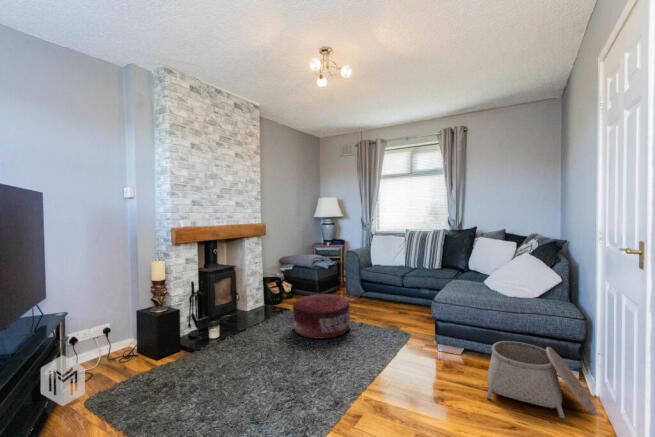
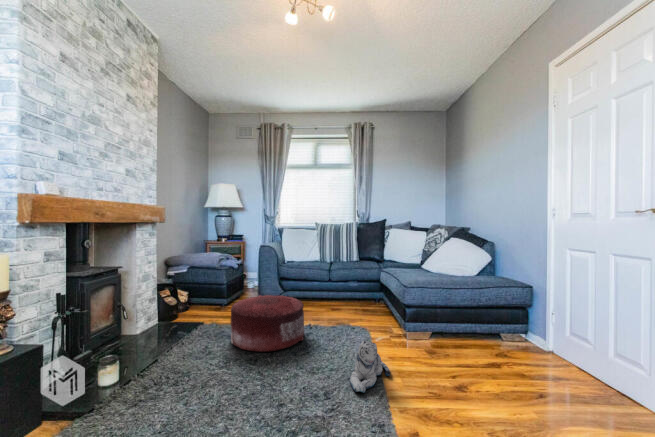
basket: present [486,341,596,418] -> none [465,312,565,370]
plush toy: none [337,343,385,383] -> present [350,341,390,392]

